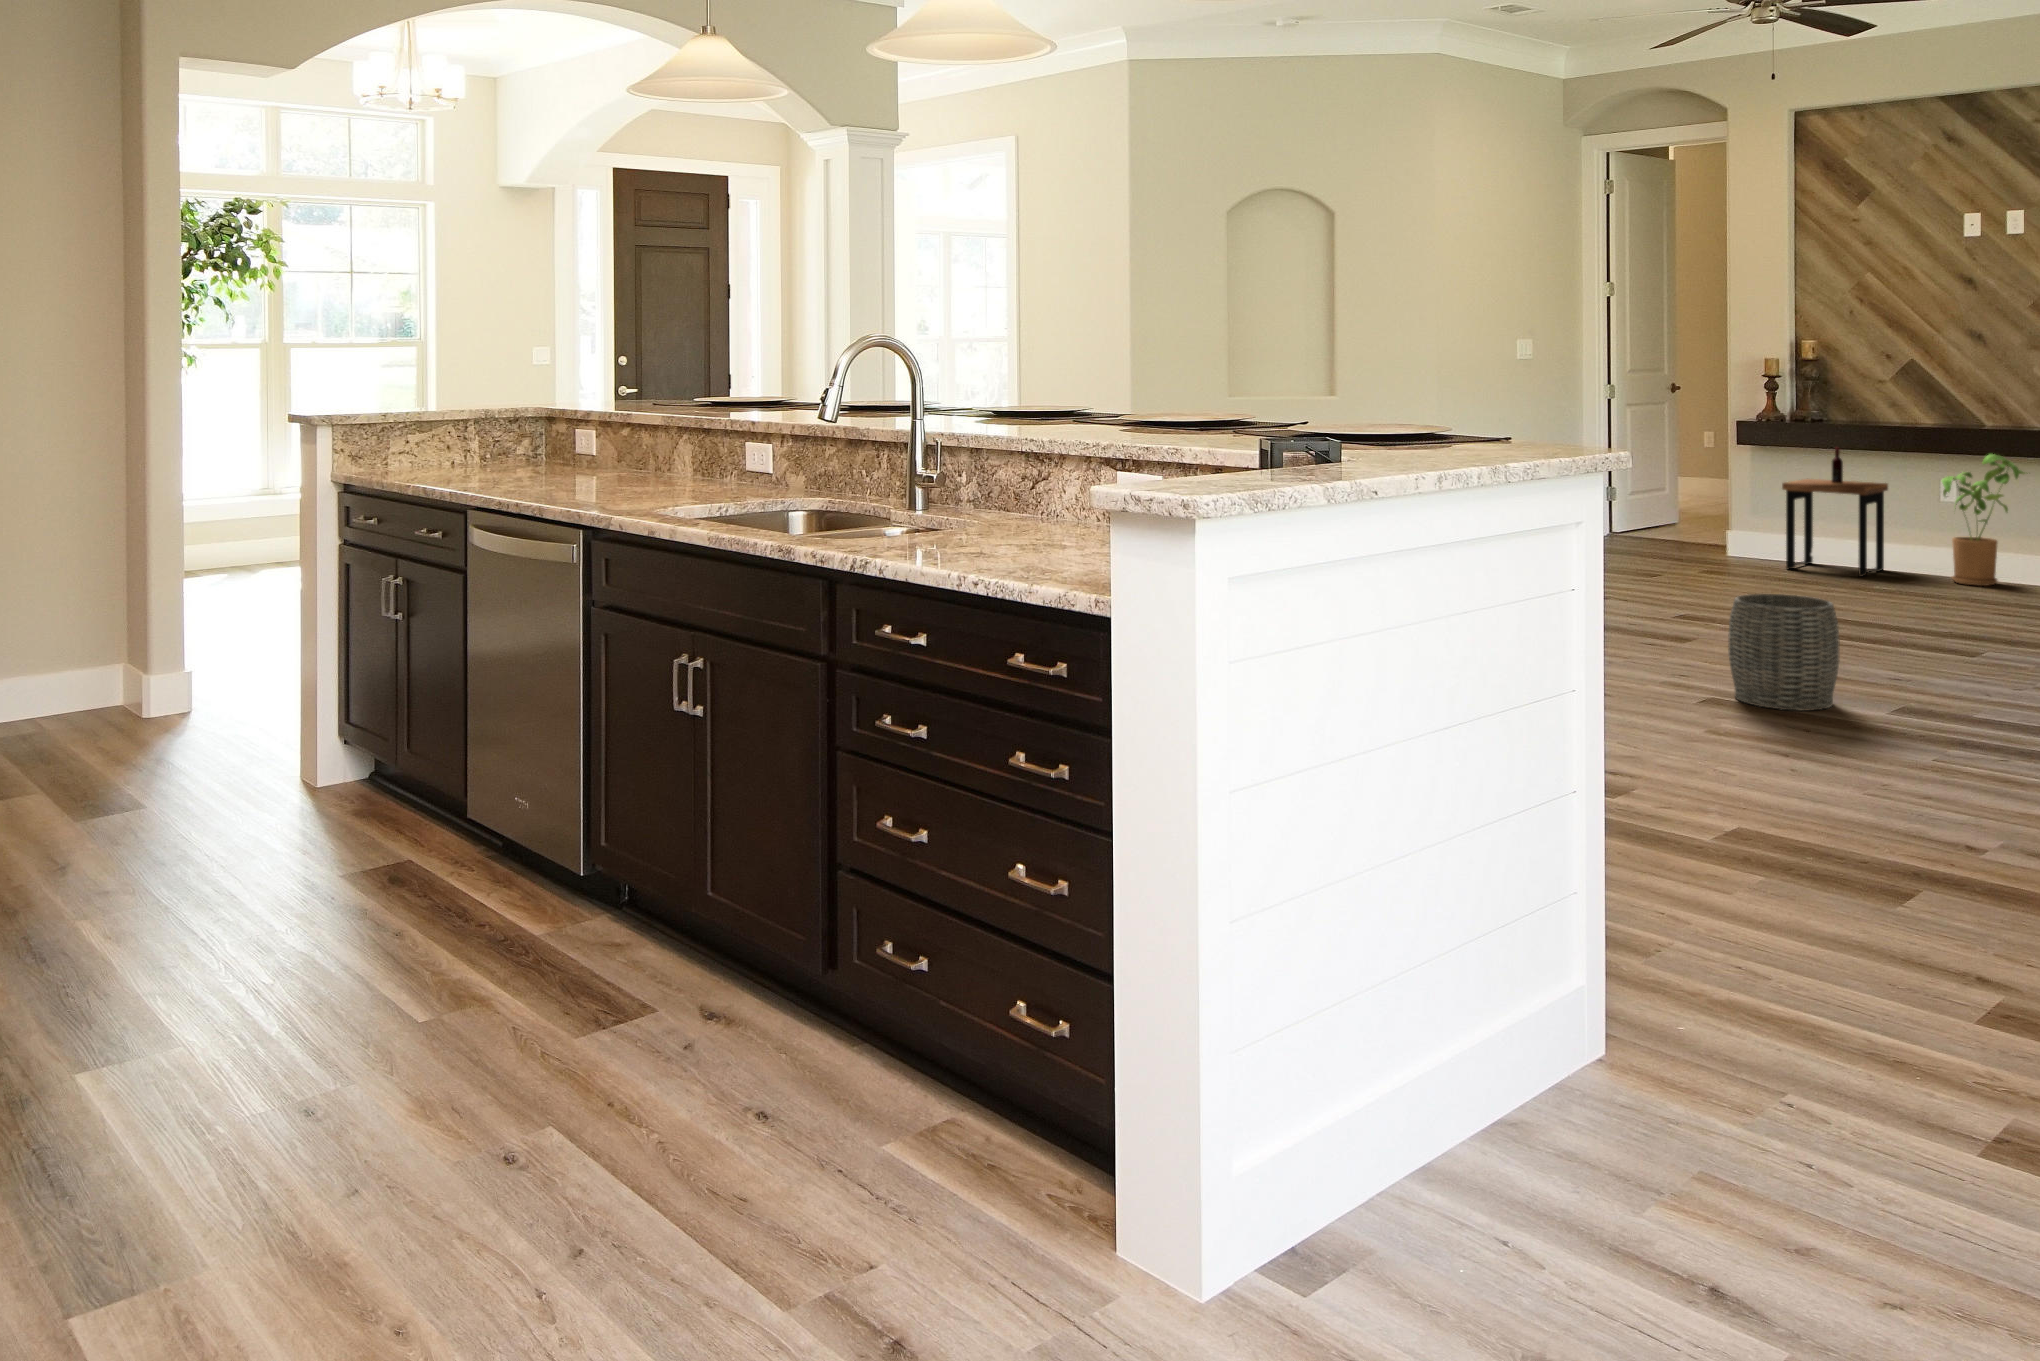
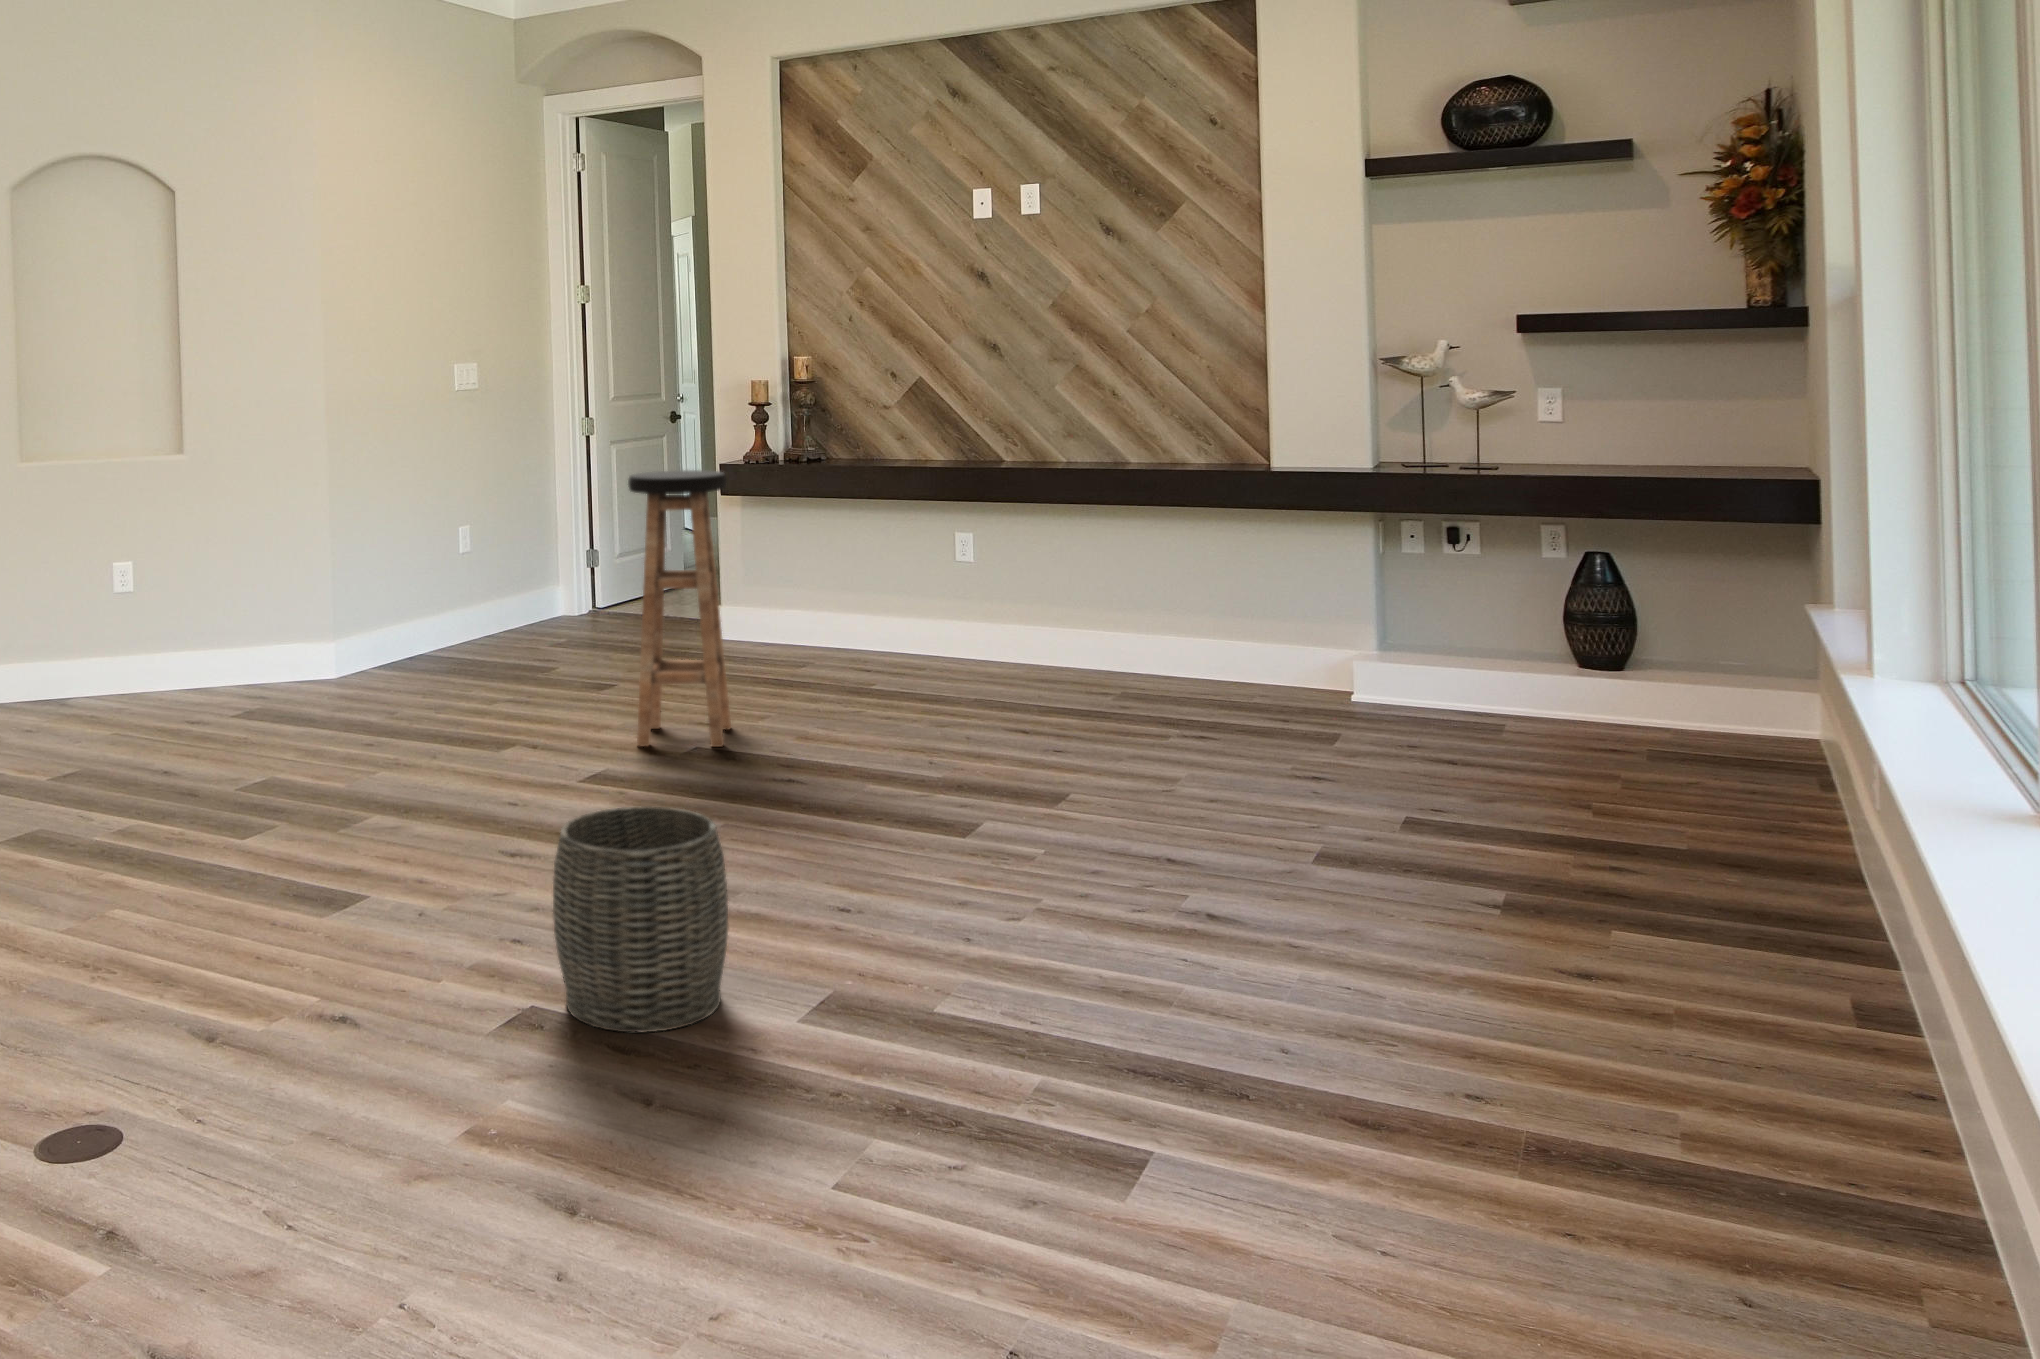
bar stool: none [1700,416,1774,607] -> present [628,470,731,747]
side table: present [1782,448,1888,576] -> none [769,499,898,673]
house plant: present [1942,454,2025,586] -> none [957,504,1059,679]

